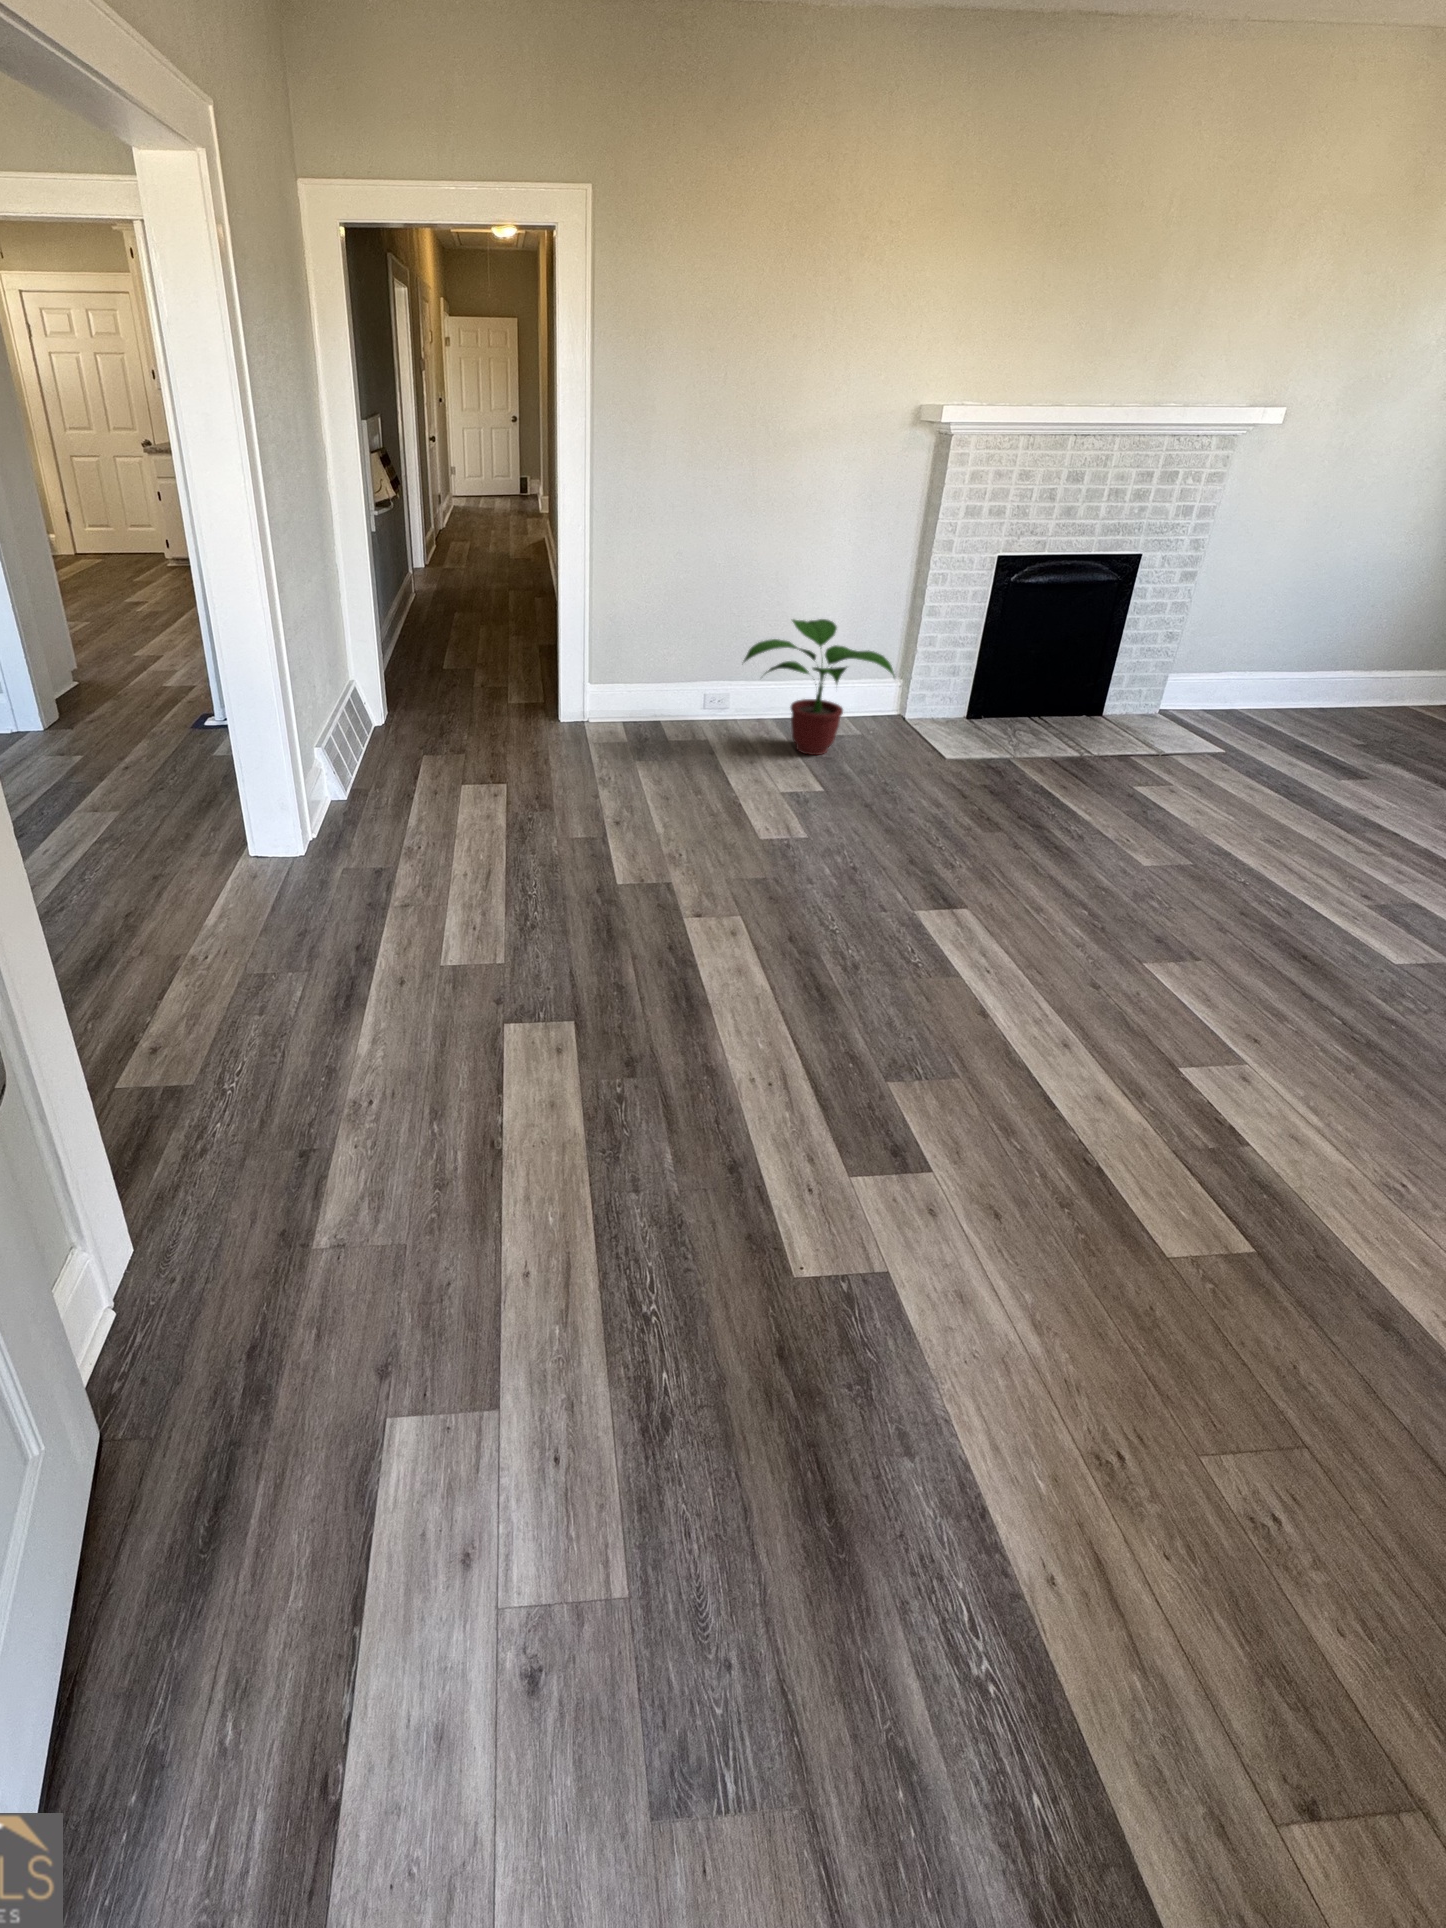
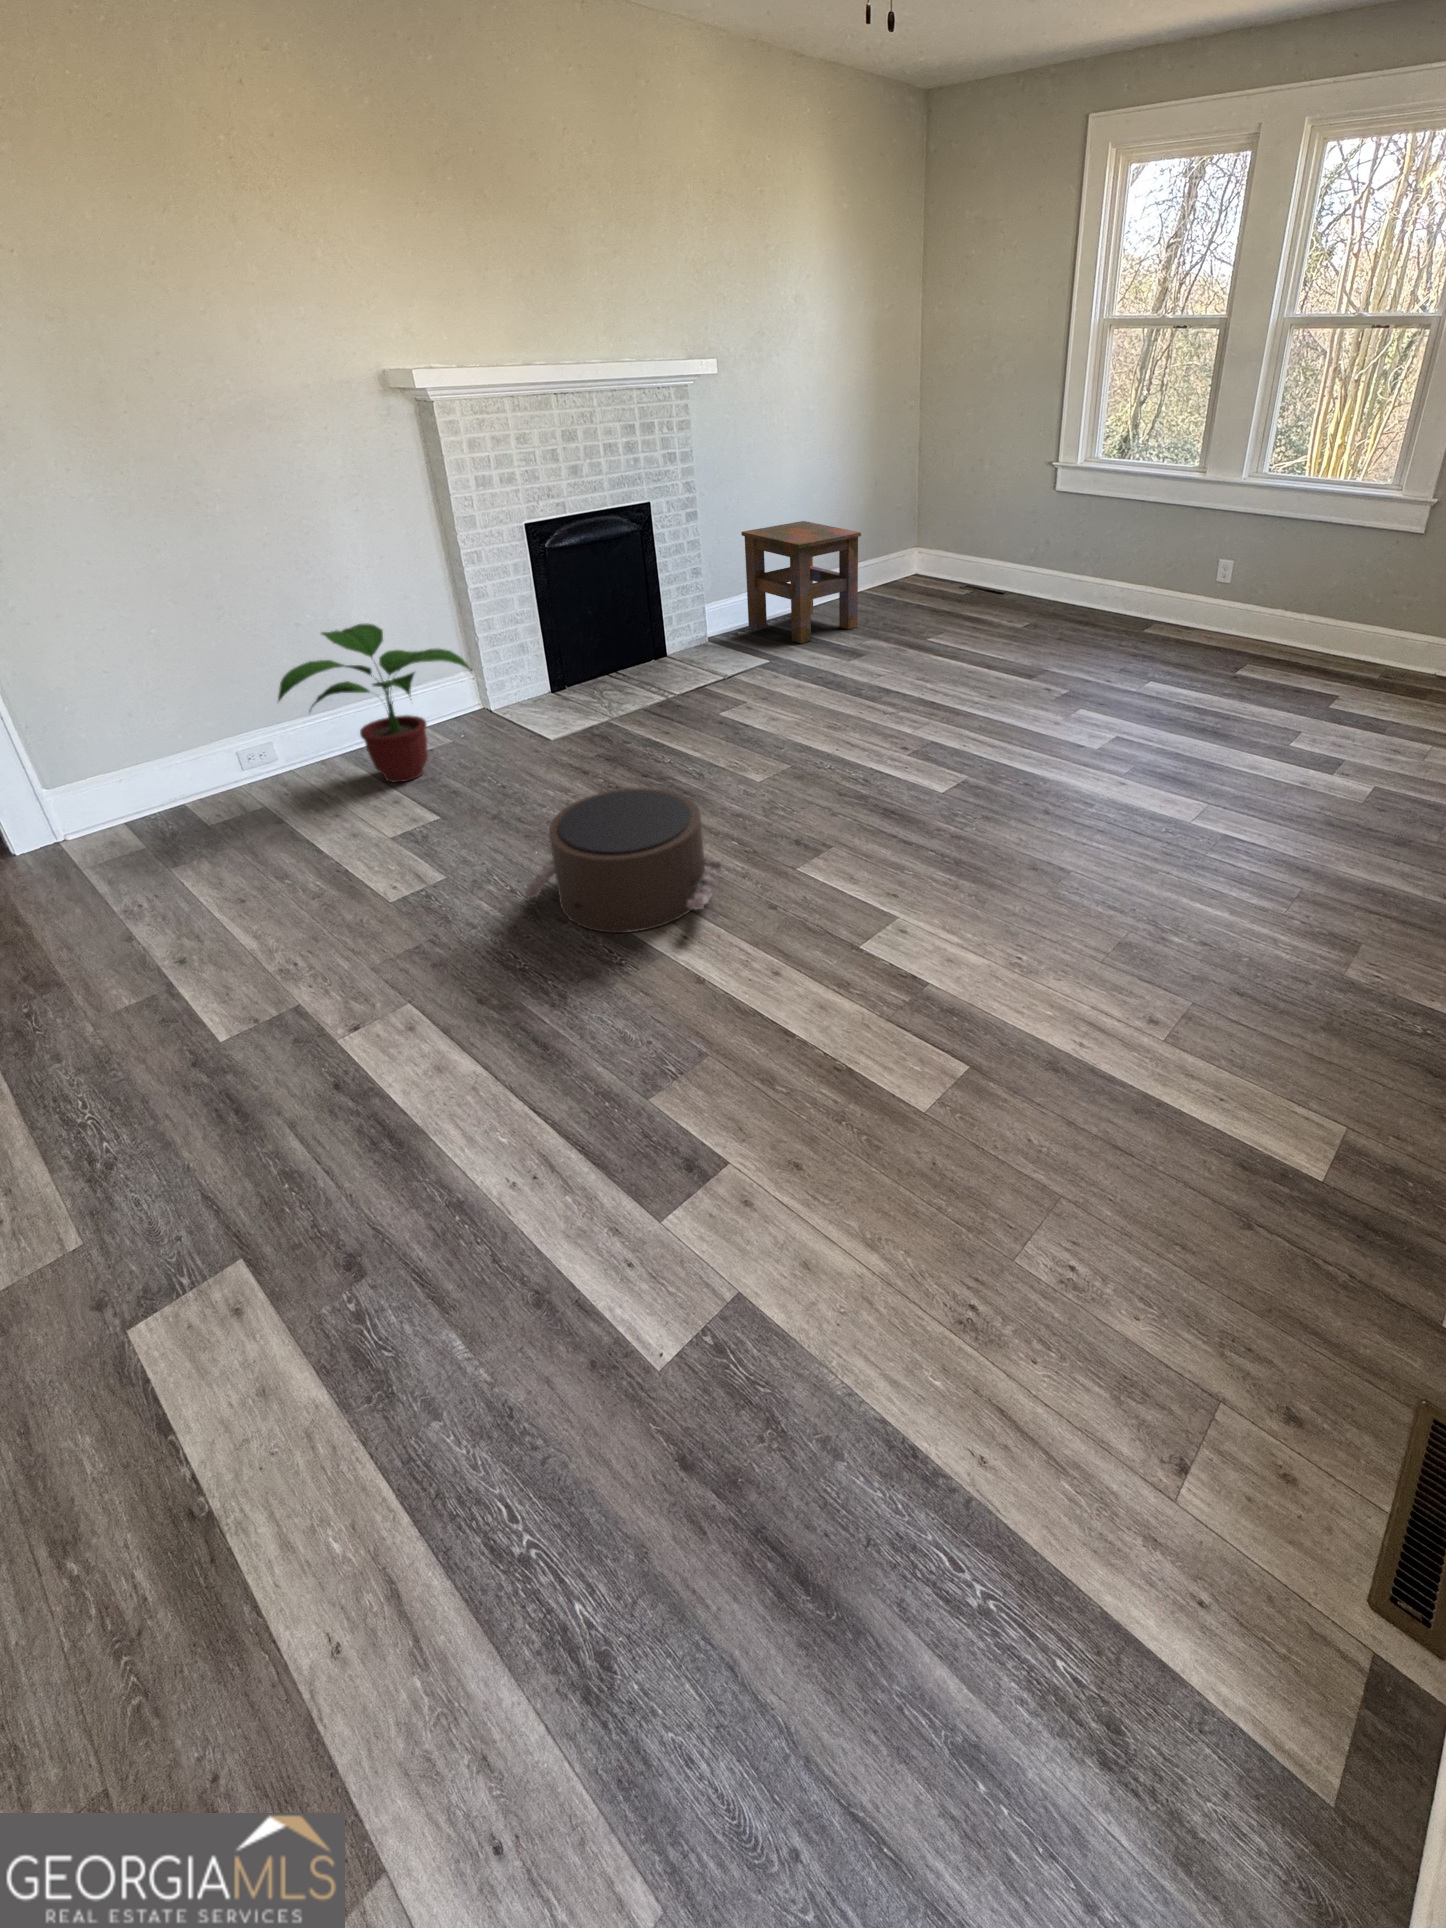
side table: none [1215,604,1423,744] -> present [741,521,861,643]
pouf: none [857,811,1059,952] -> present [525,788,722,933]

